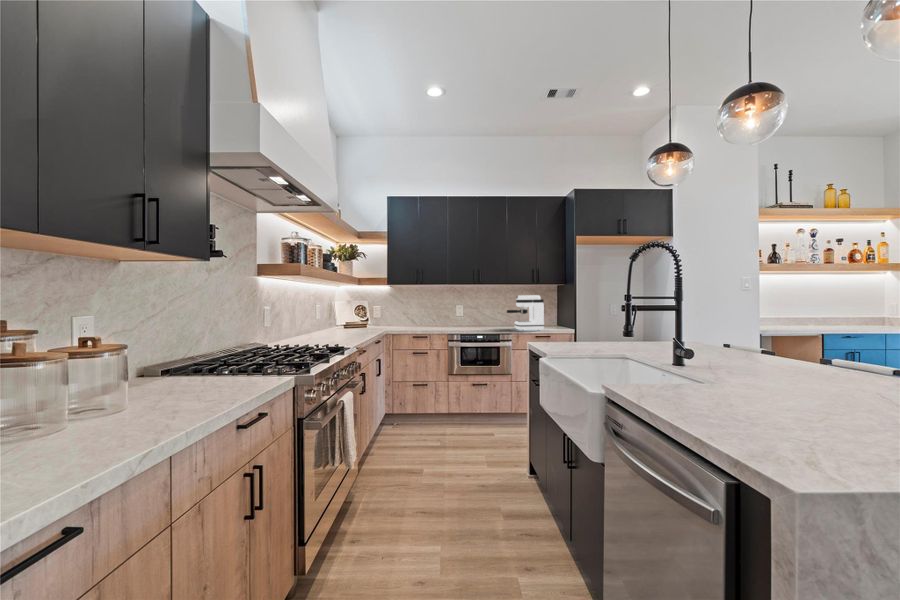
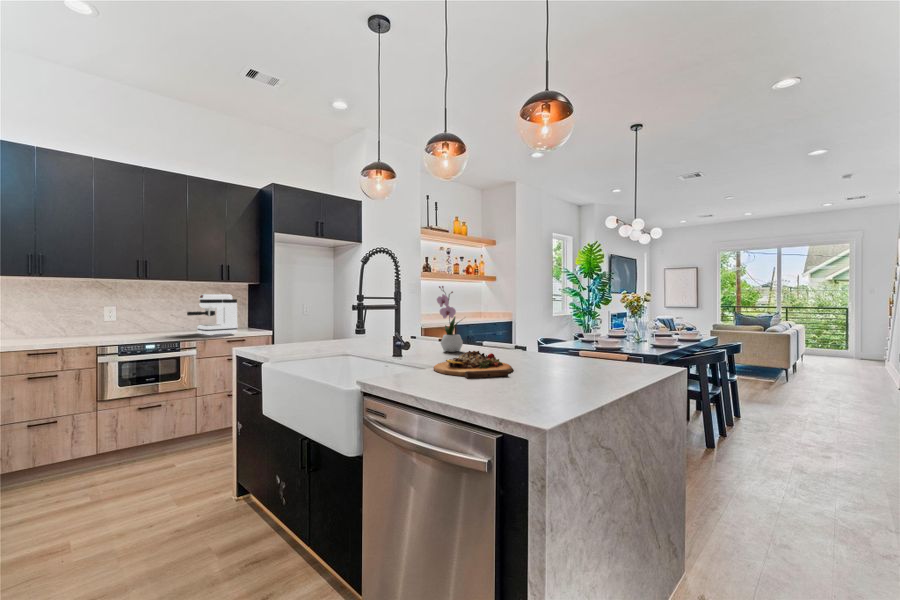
flower arrangement: none [739,279,790,366] -> present [437,286,463,352]
cutting board: none [708,366,852,410] -> present [434,351,513,378]

